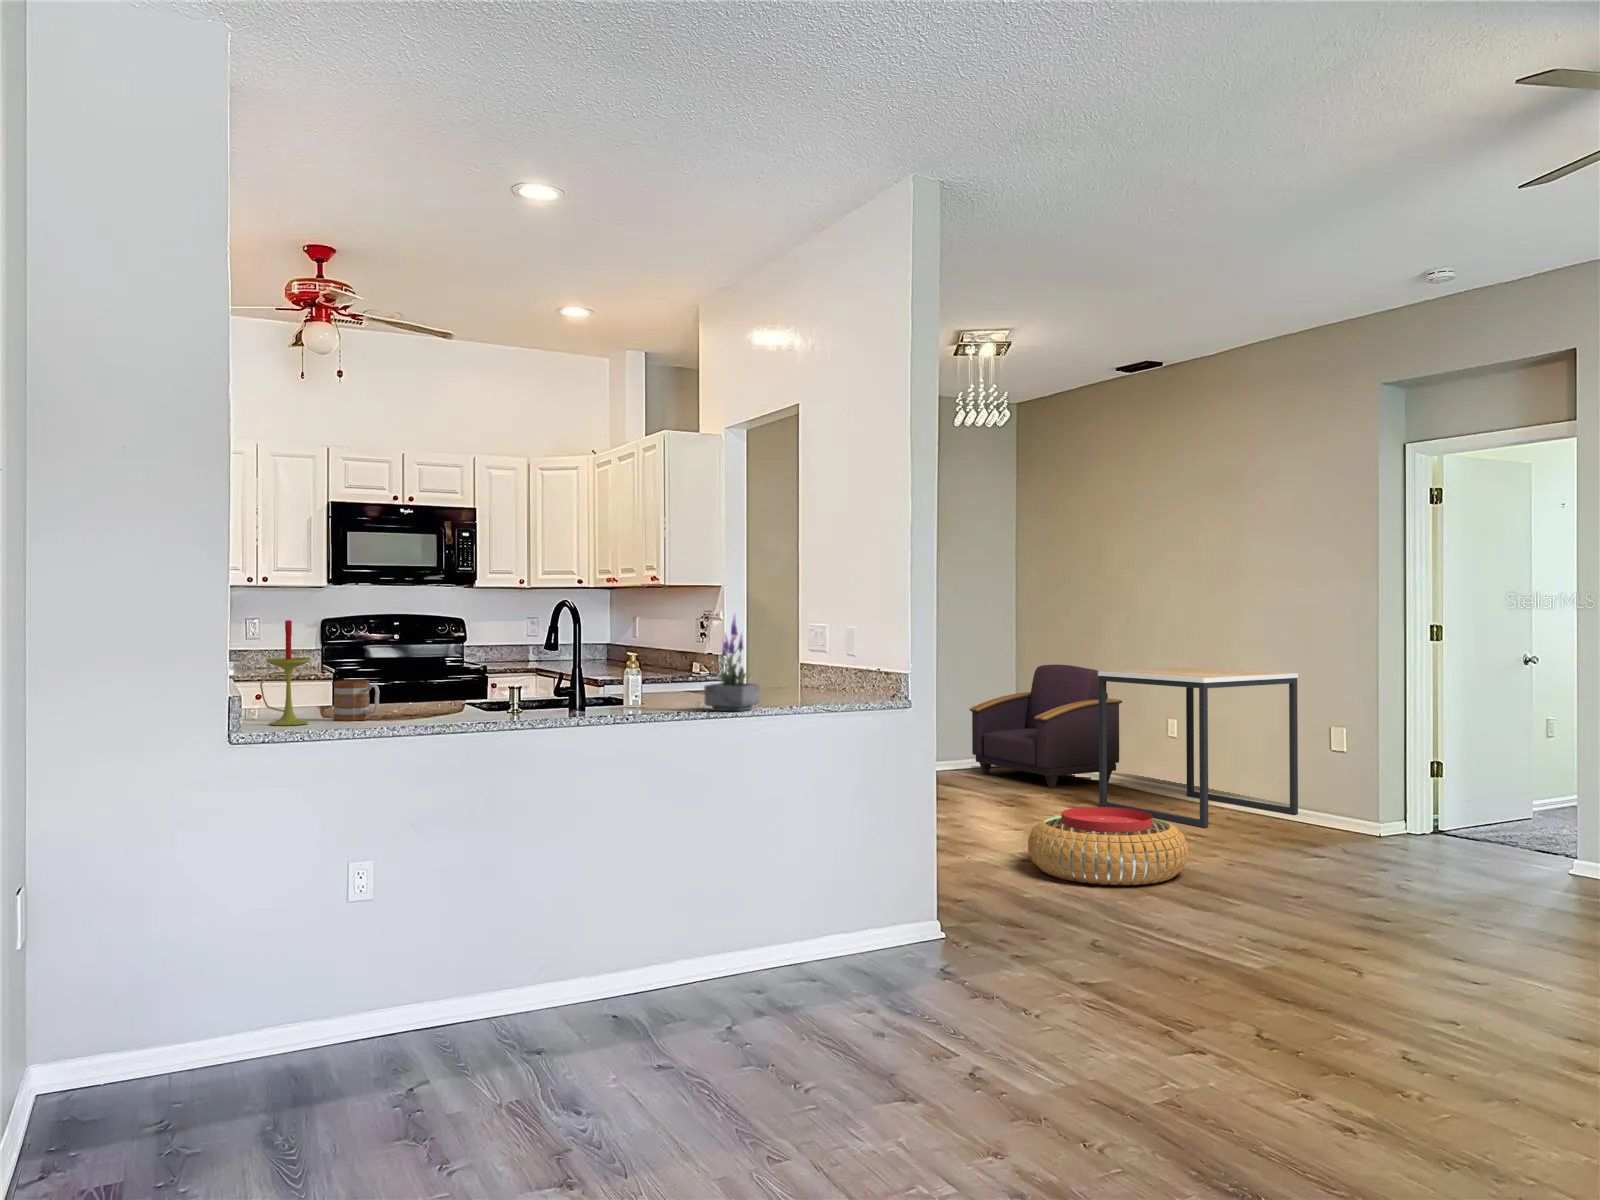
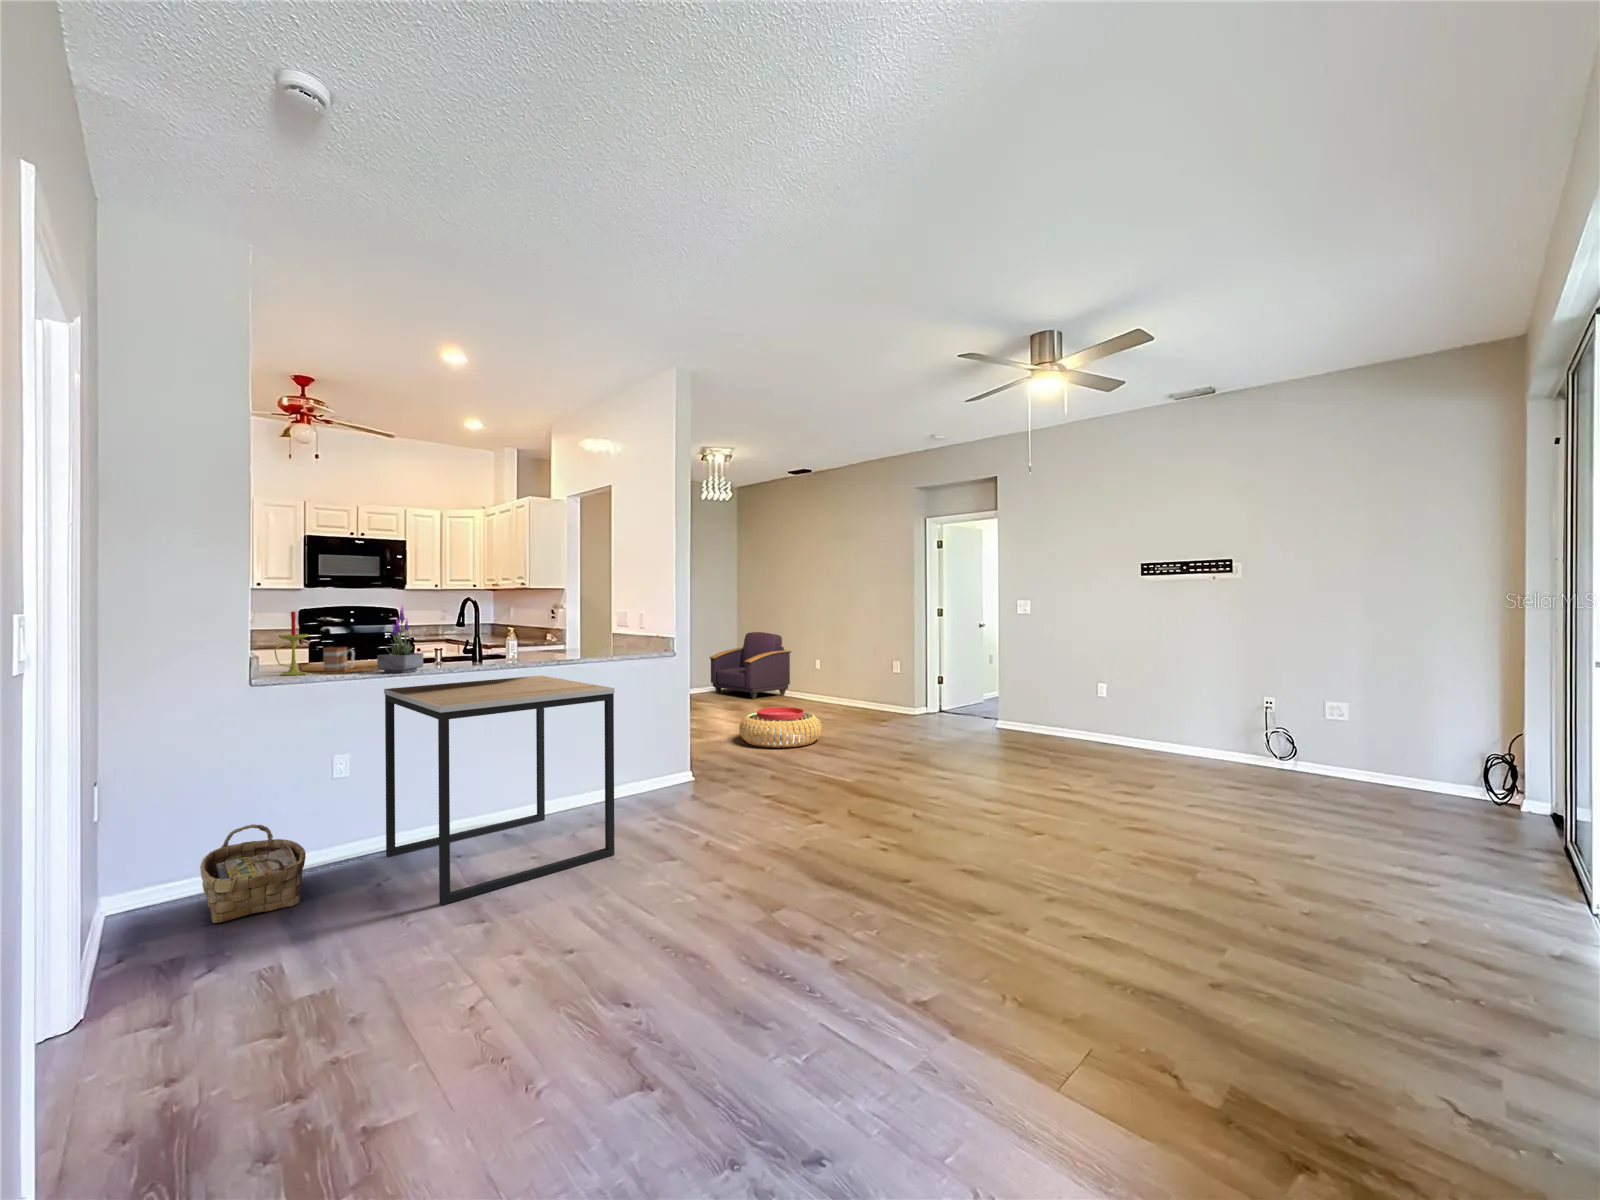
potted plant: present [704,614,759,711] -> present [377,606,423,673]
side table: present [1098,667,1298,827] -> present [384,676,615,905]
woven basket: none [137,973,291,1138] -> present [200,824,306,923]

